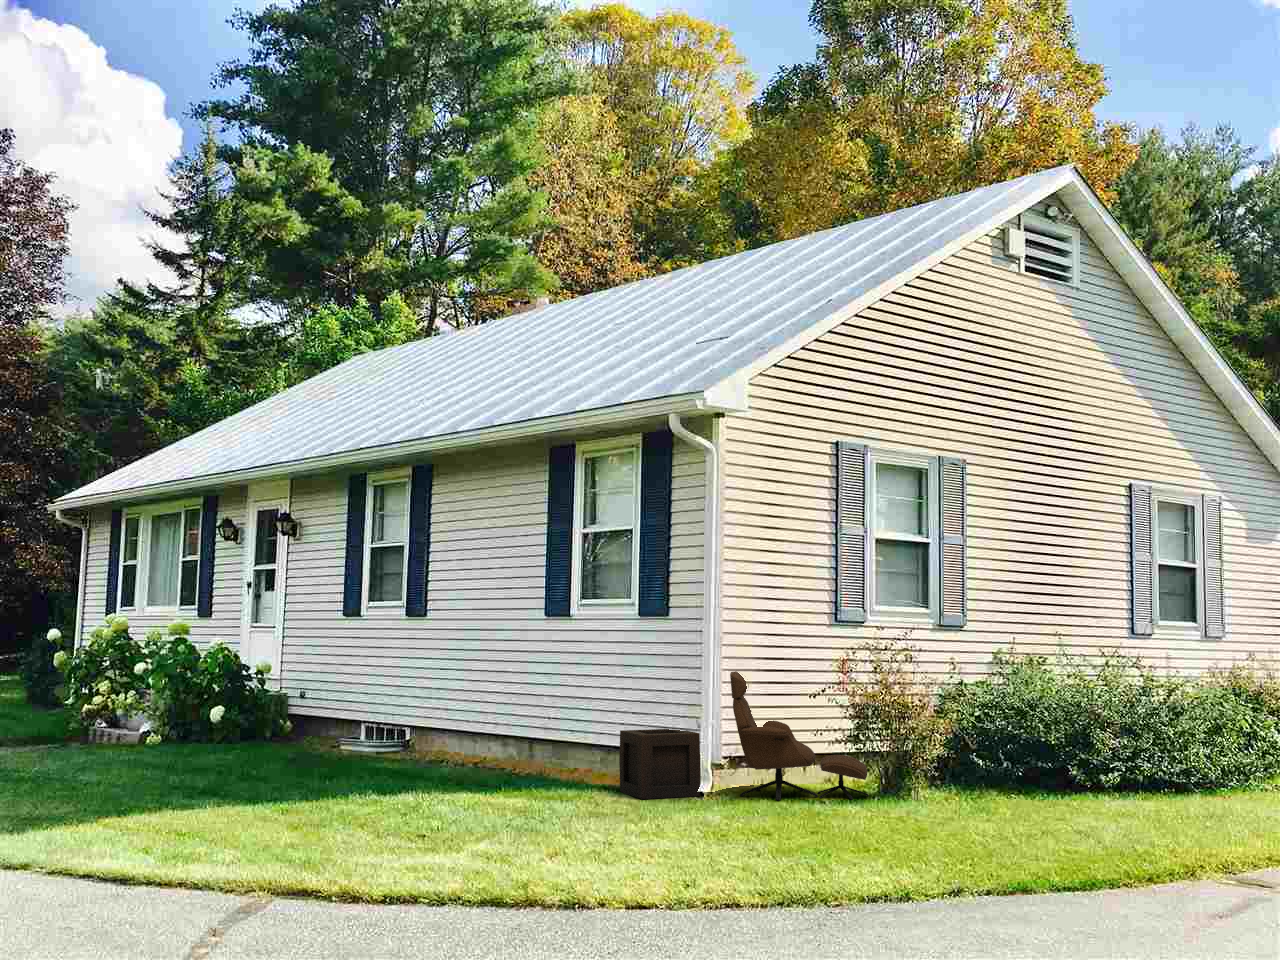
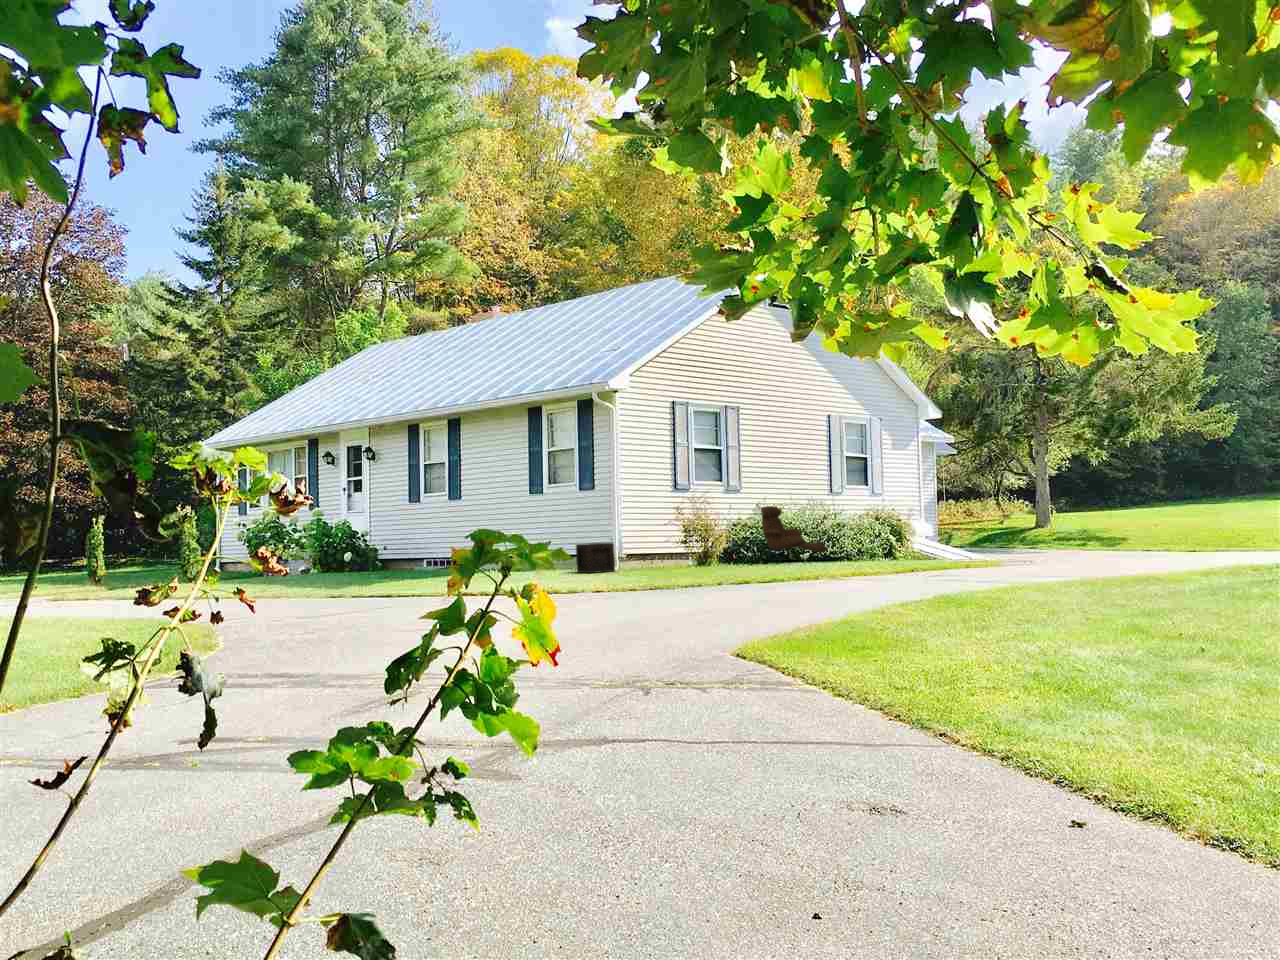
lounge chair: present [730,671,869,800] -> present [761,506,828,562]

